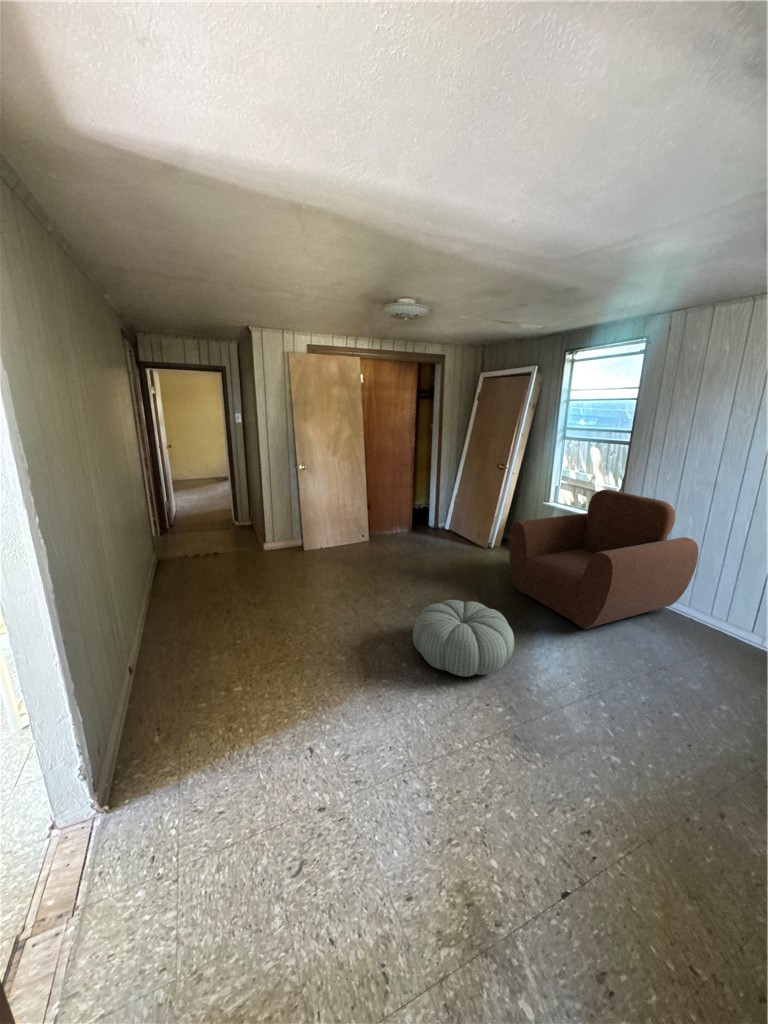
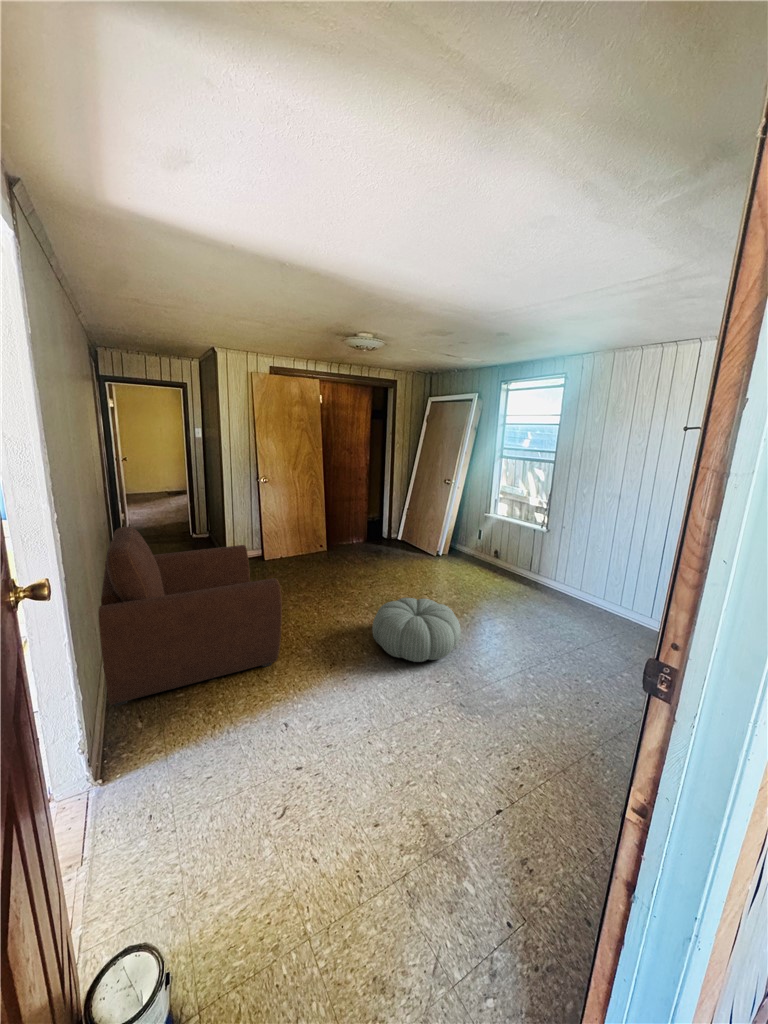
armchair: present [509,489,698,630] -> present [98,527,282,706]

